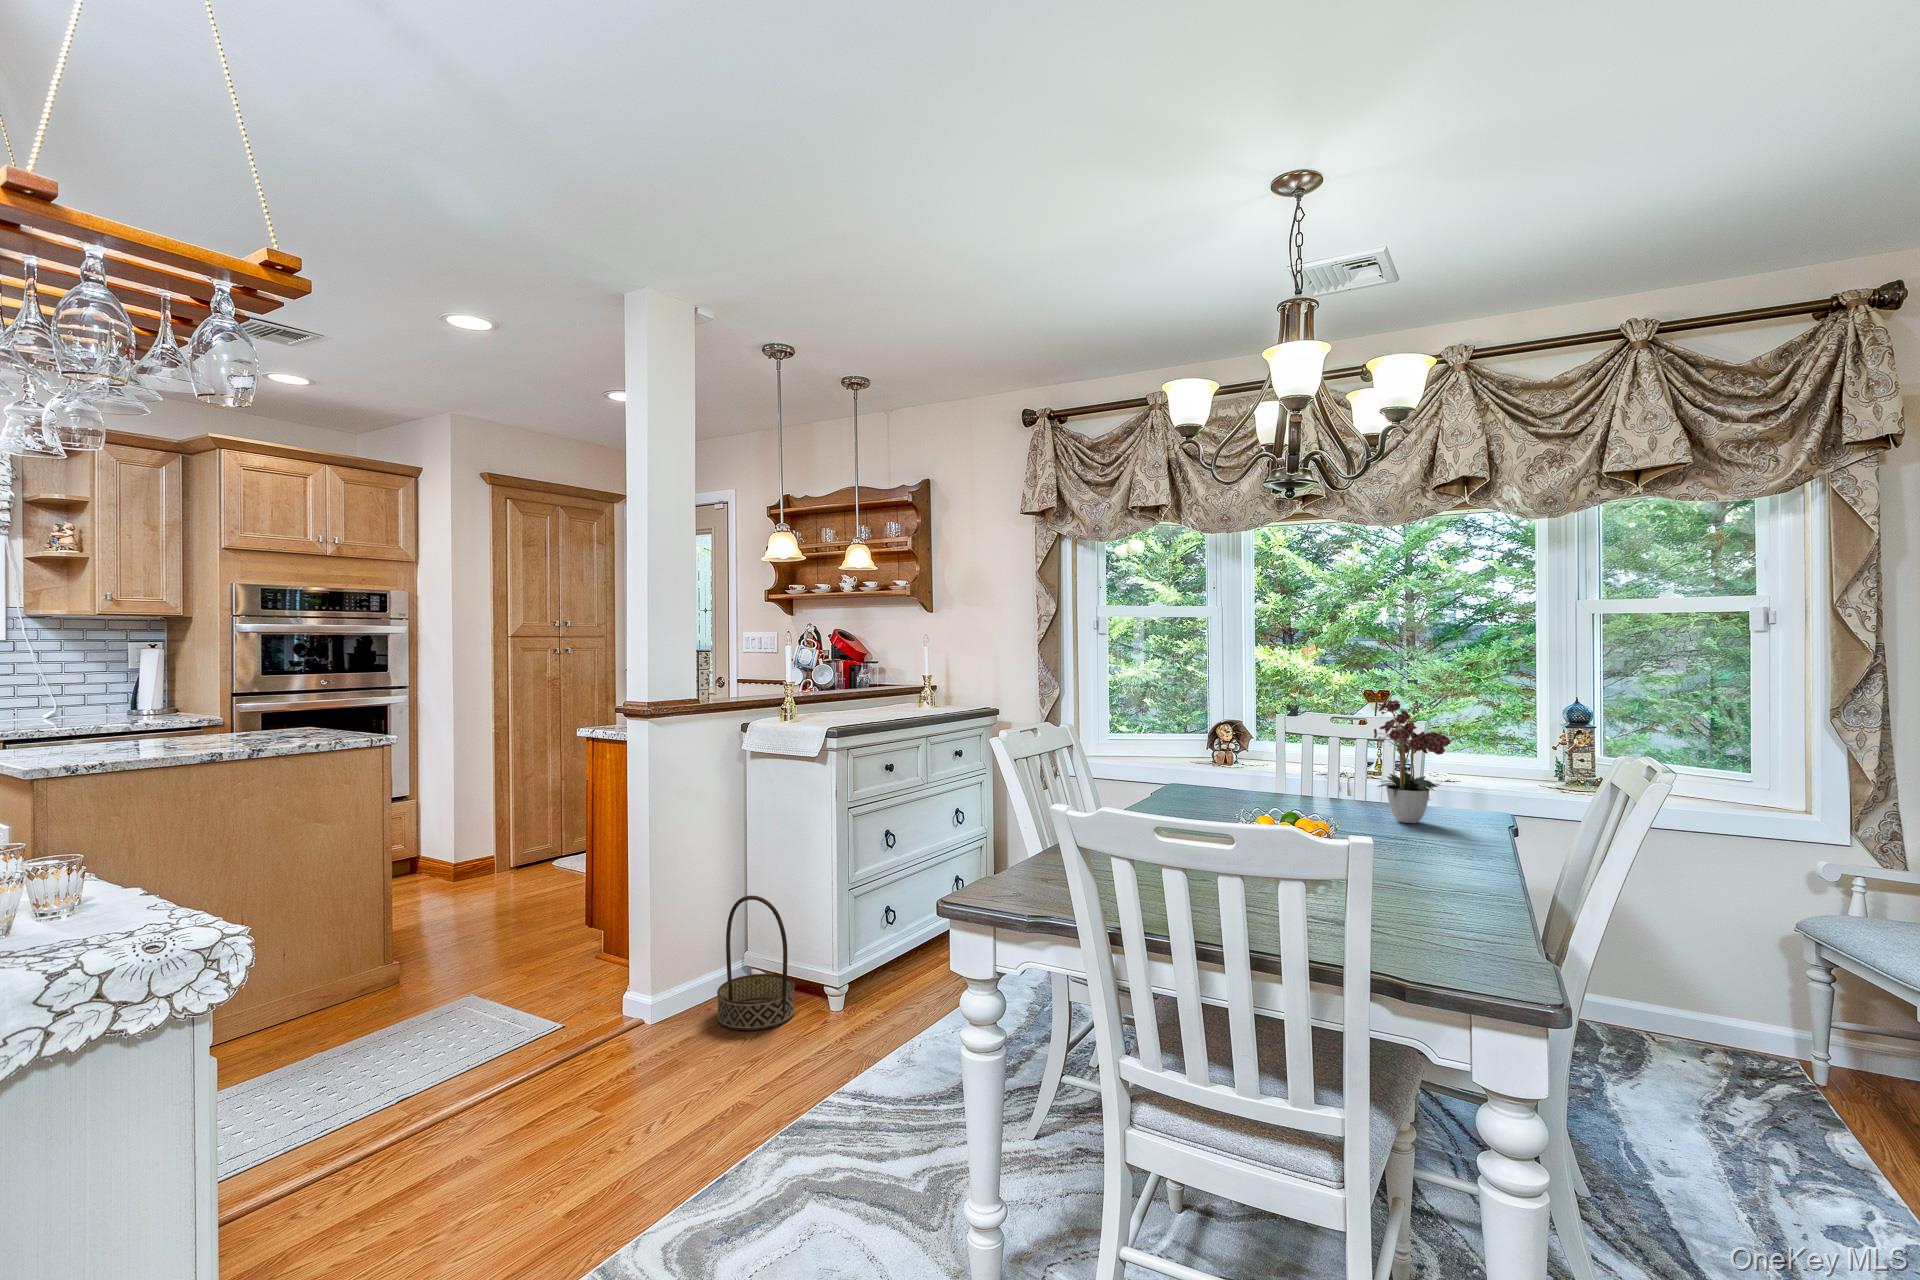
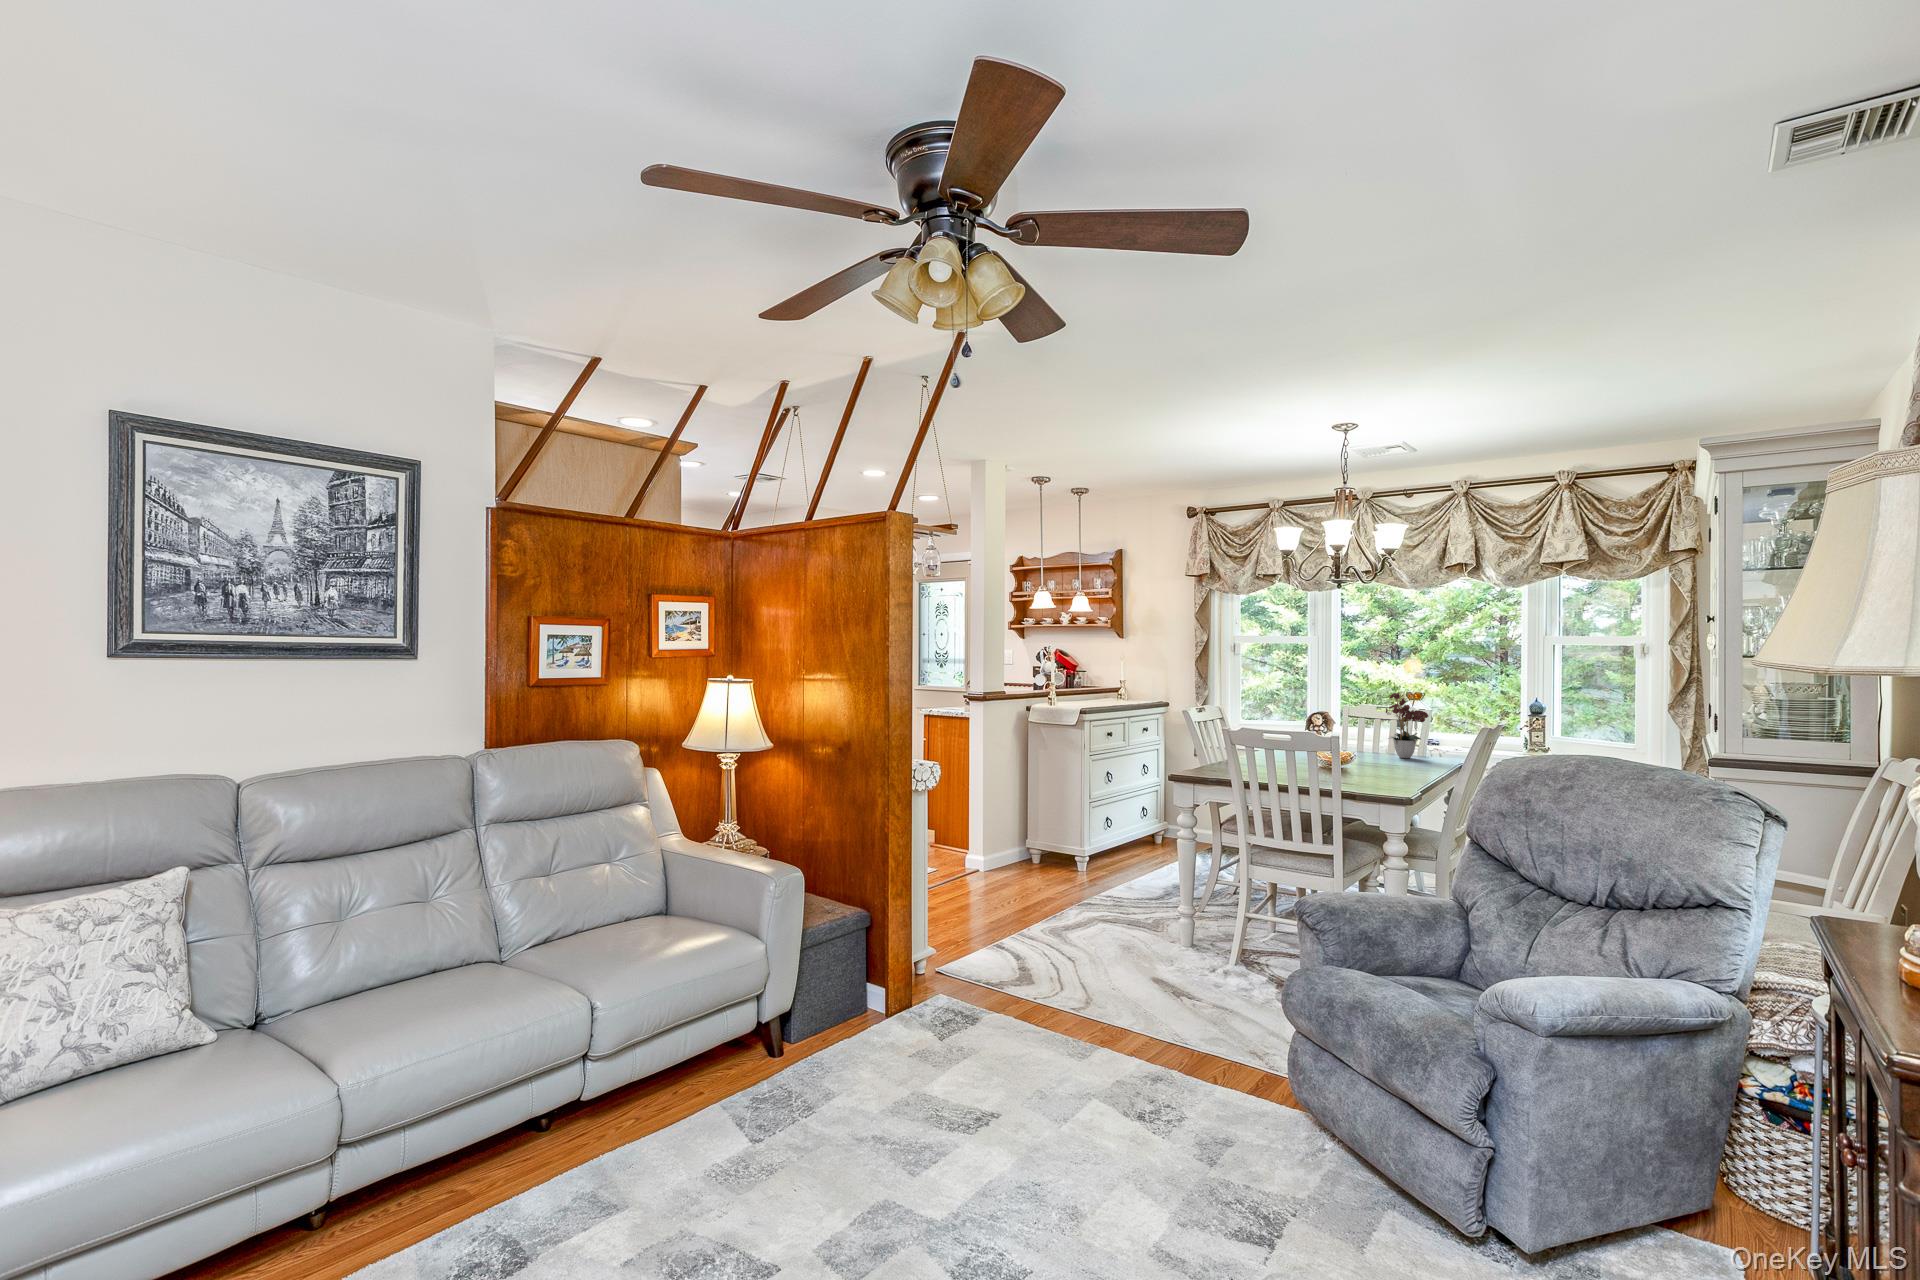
basket: present [717,895,795,1030] -> none [1016,801,1059,872]

